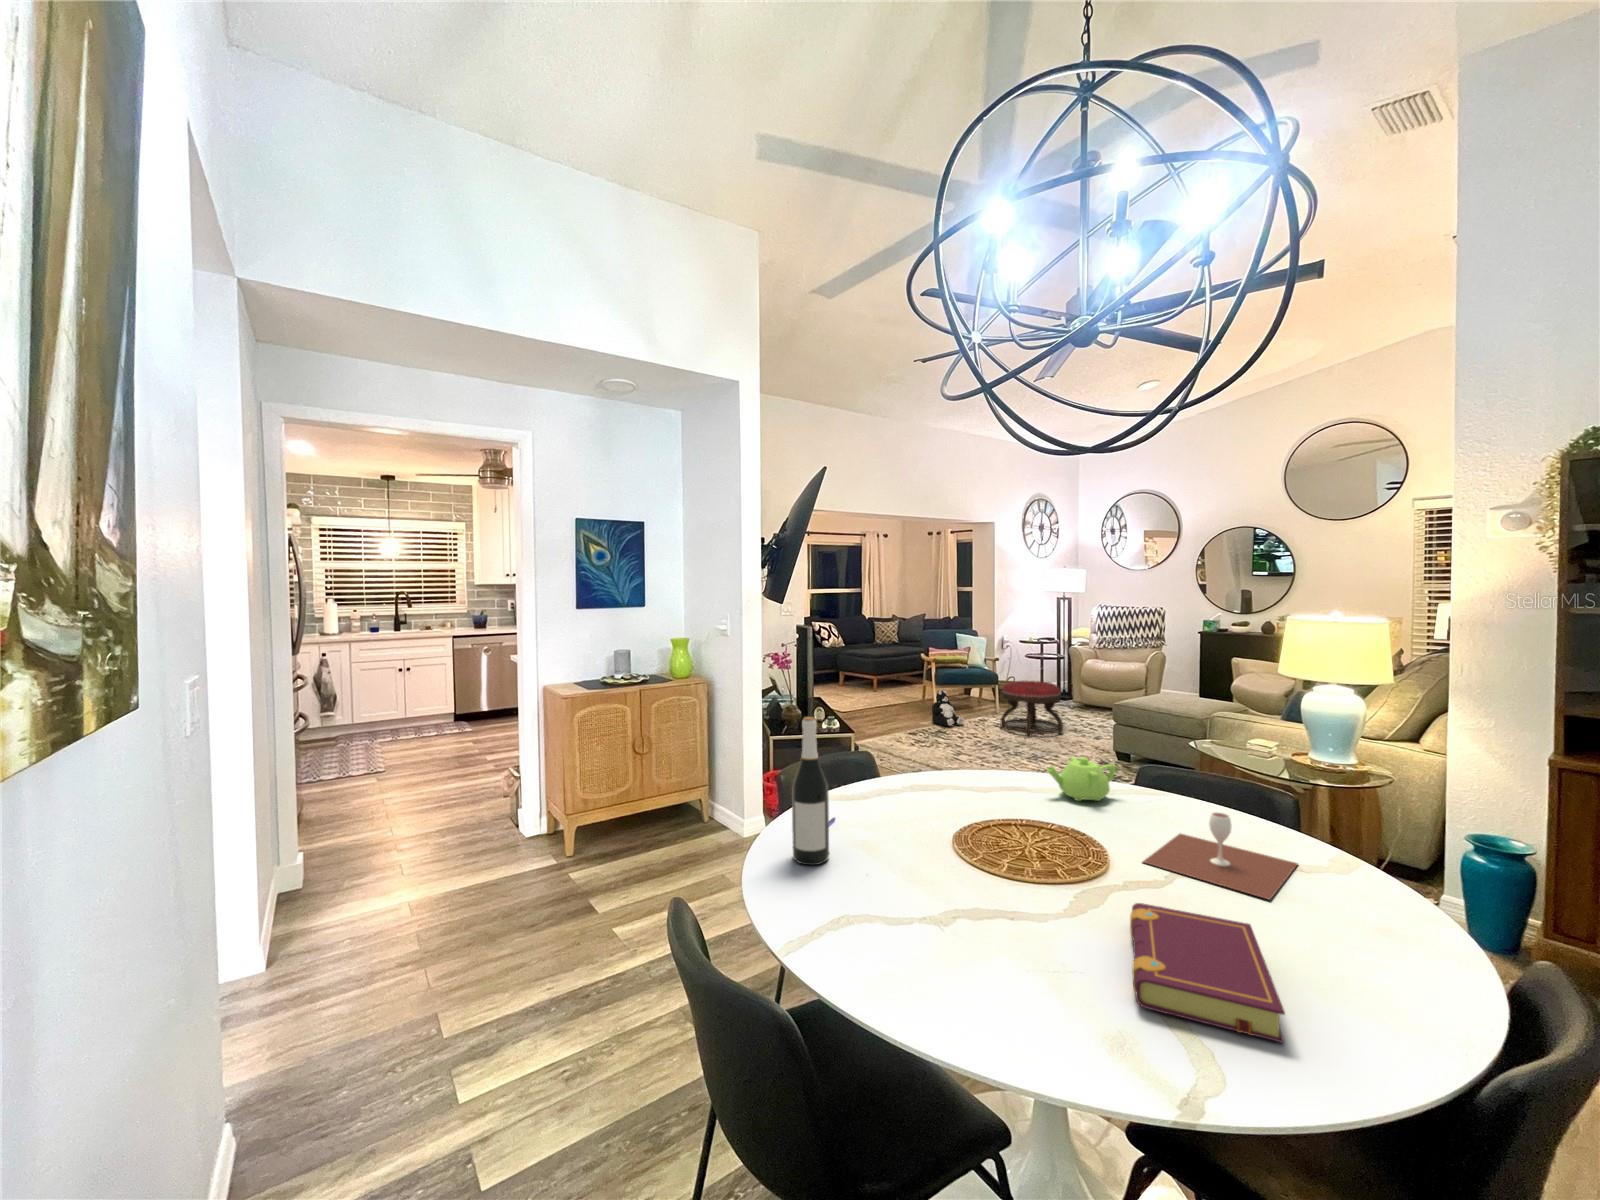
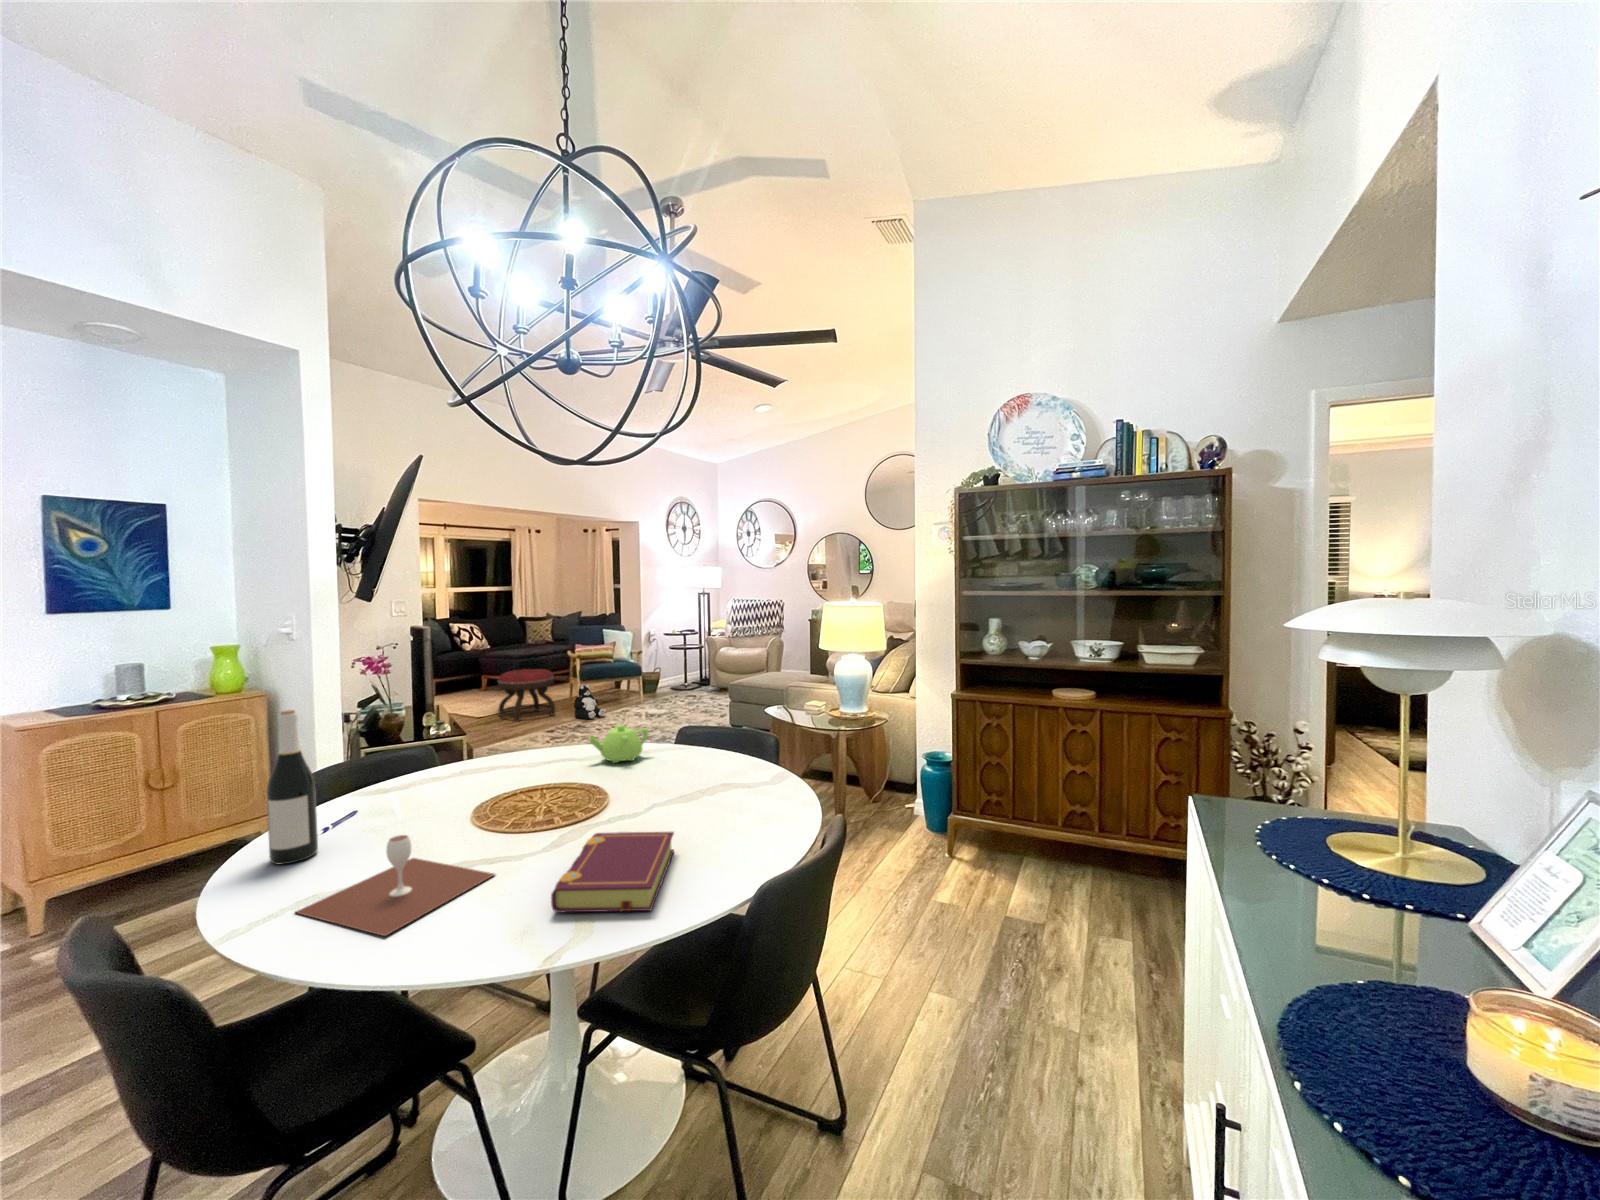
ottoman: present [1001,681,1063,738] -> present [498,669,555,722]
wine glass: present [1143,813,1298,900] -> present [296,835,495,936]

